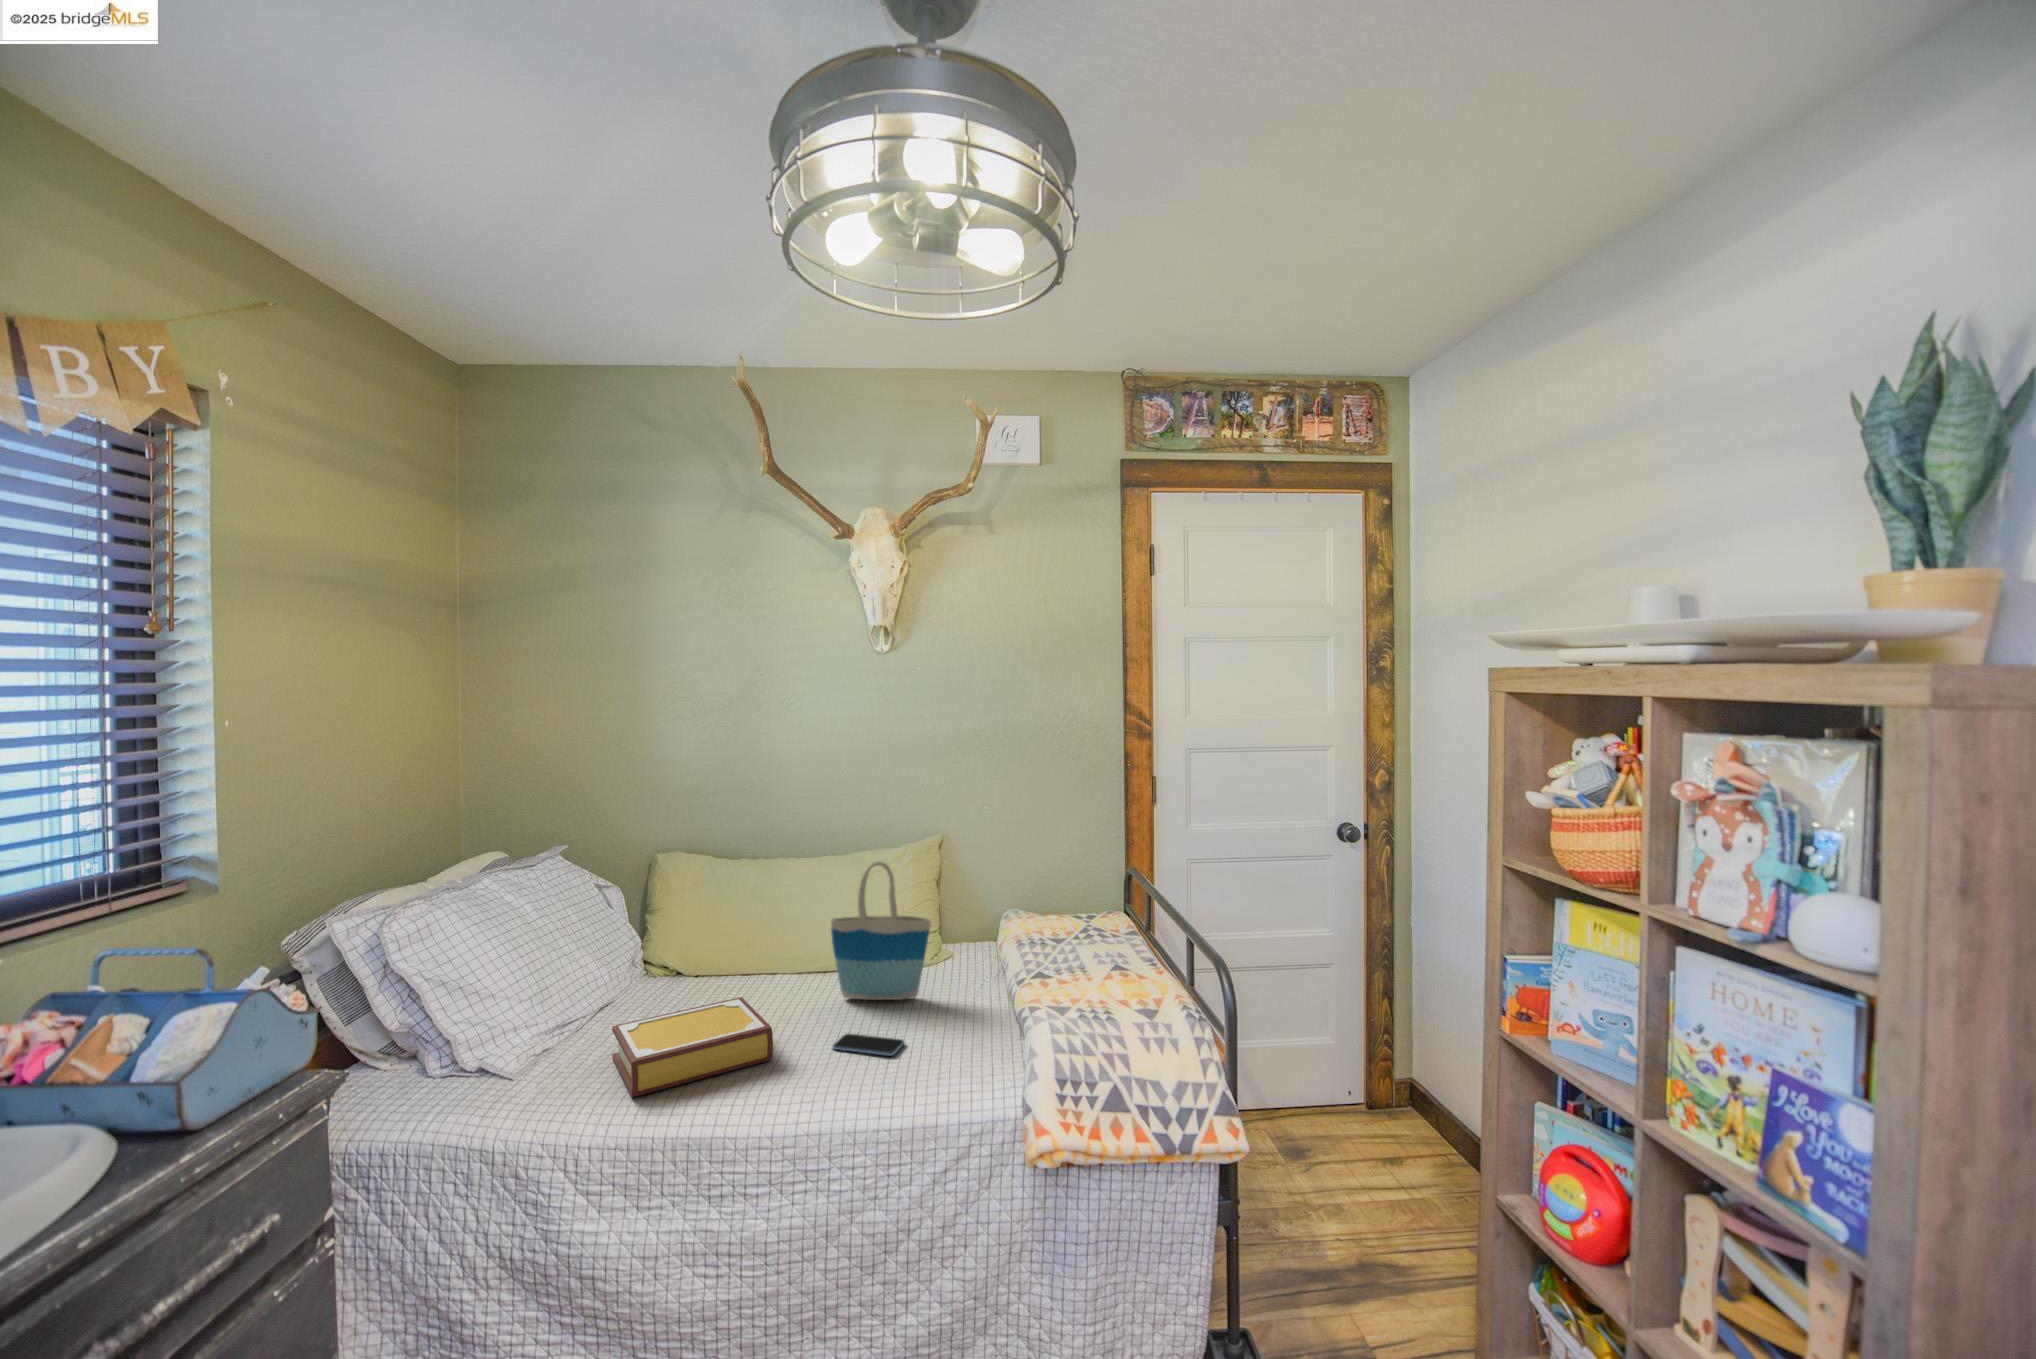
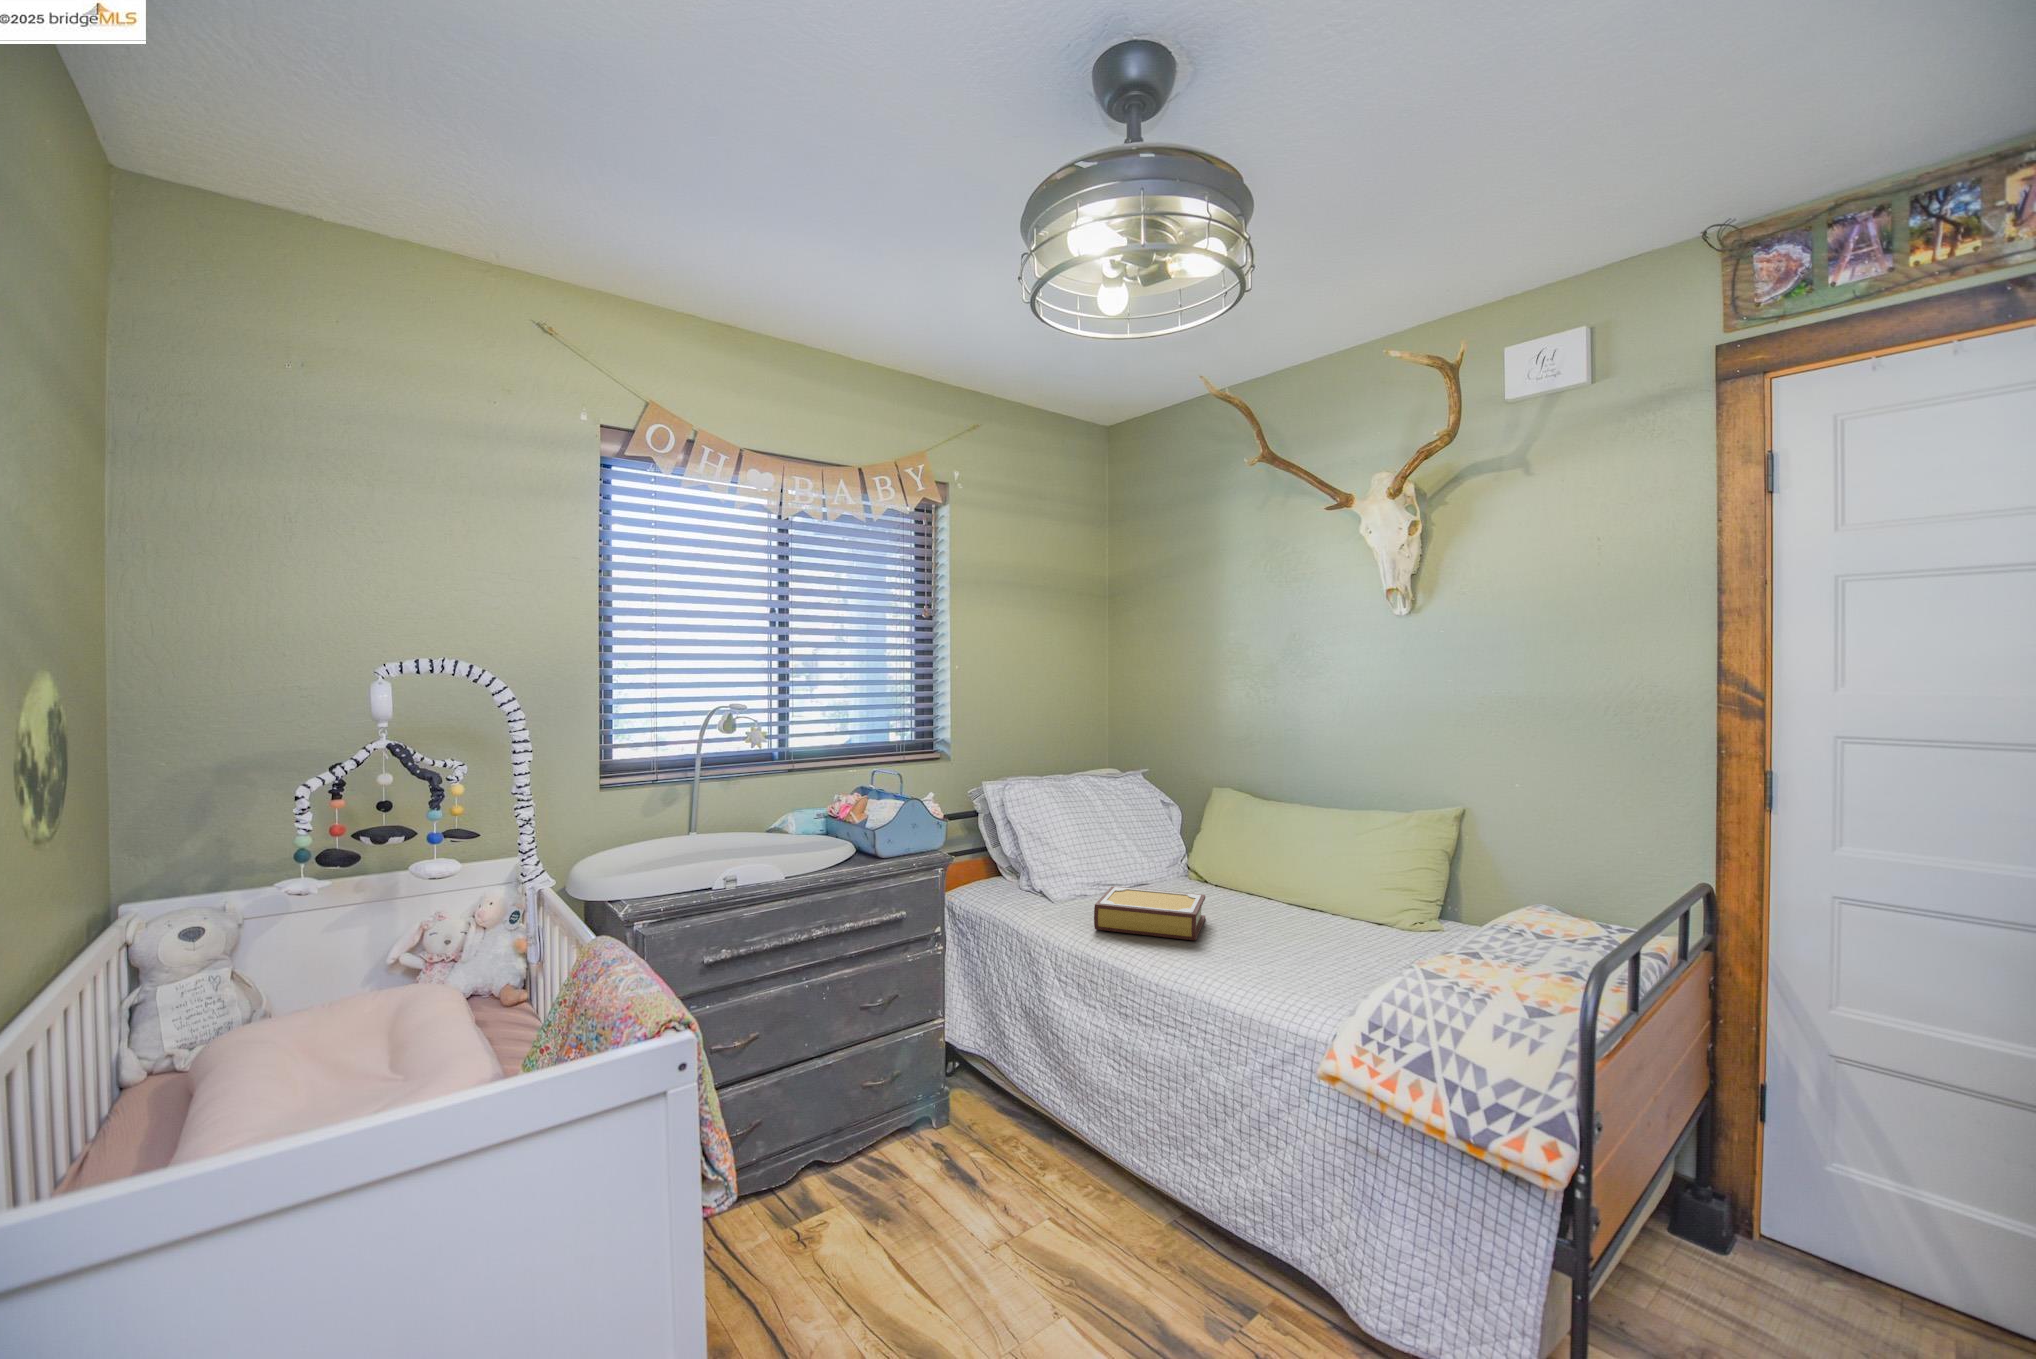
tote bag: present [831,861,931,1000] -> none [1290,807,1374,942]
smartphone: present [833,1034,904,1056] -> none [1245,944,1303,968]

